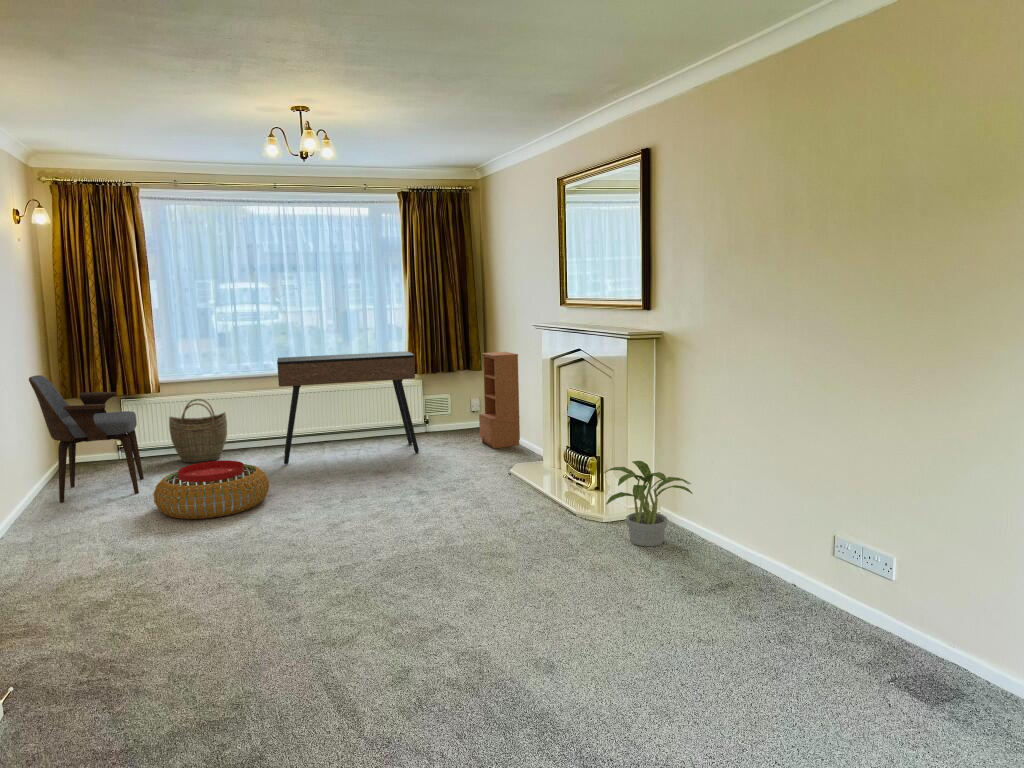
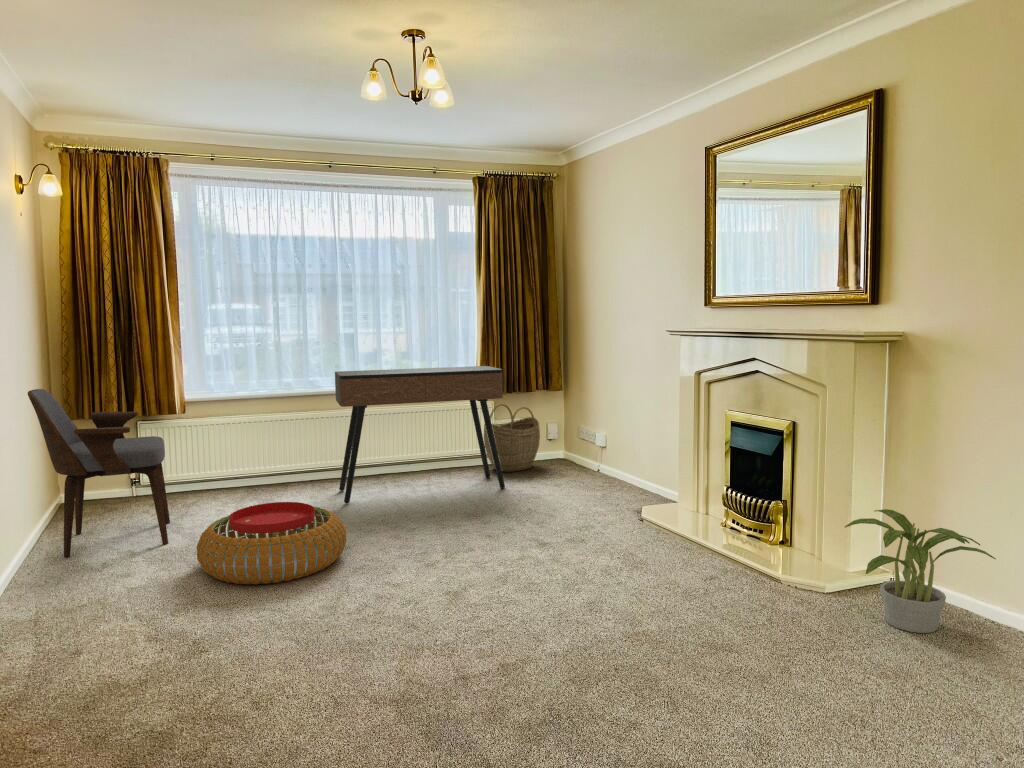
bookcase: present [479,352,520,448] -> none [572,368,624,484]
woven basket: present [169,399,227,463] -> present [484,404,540,472]

